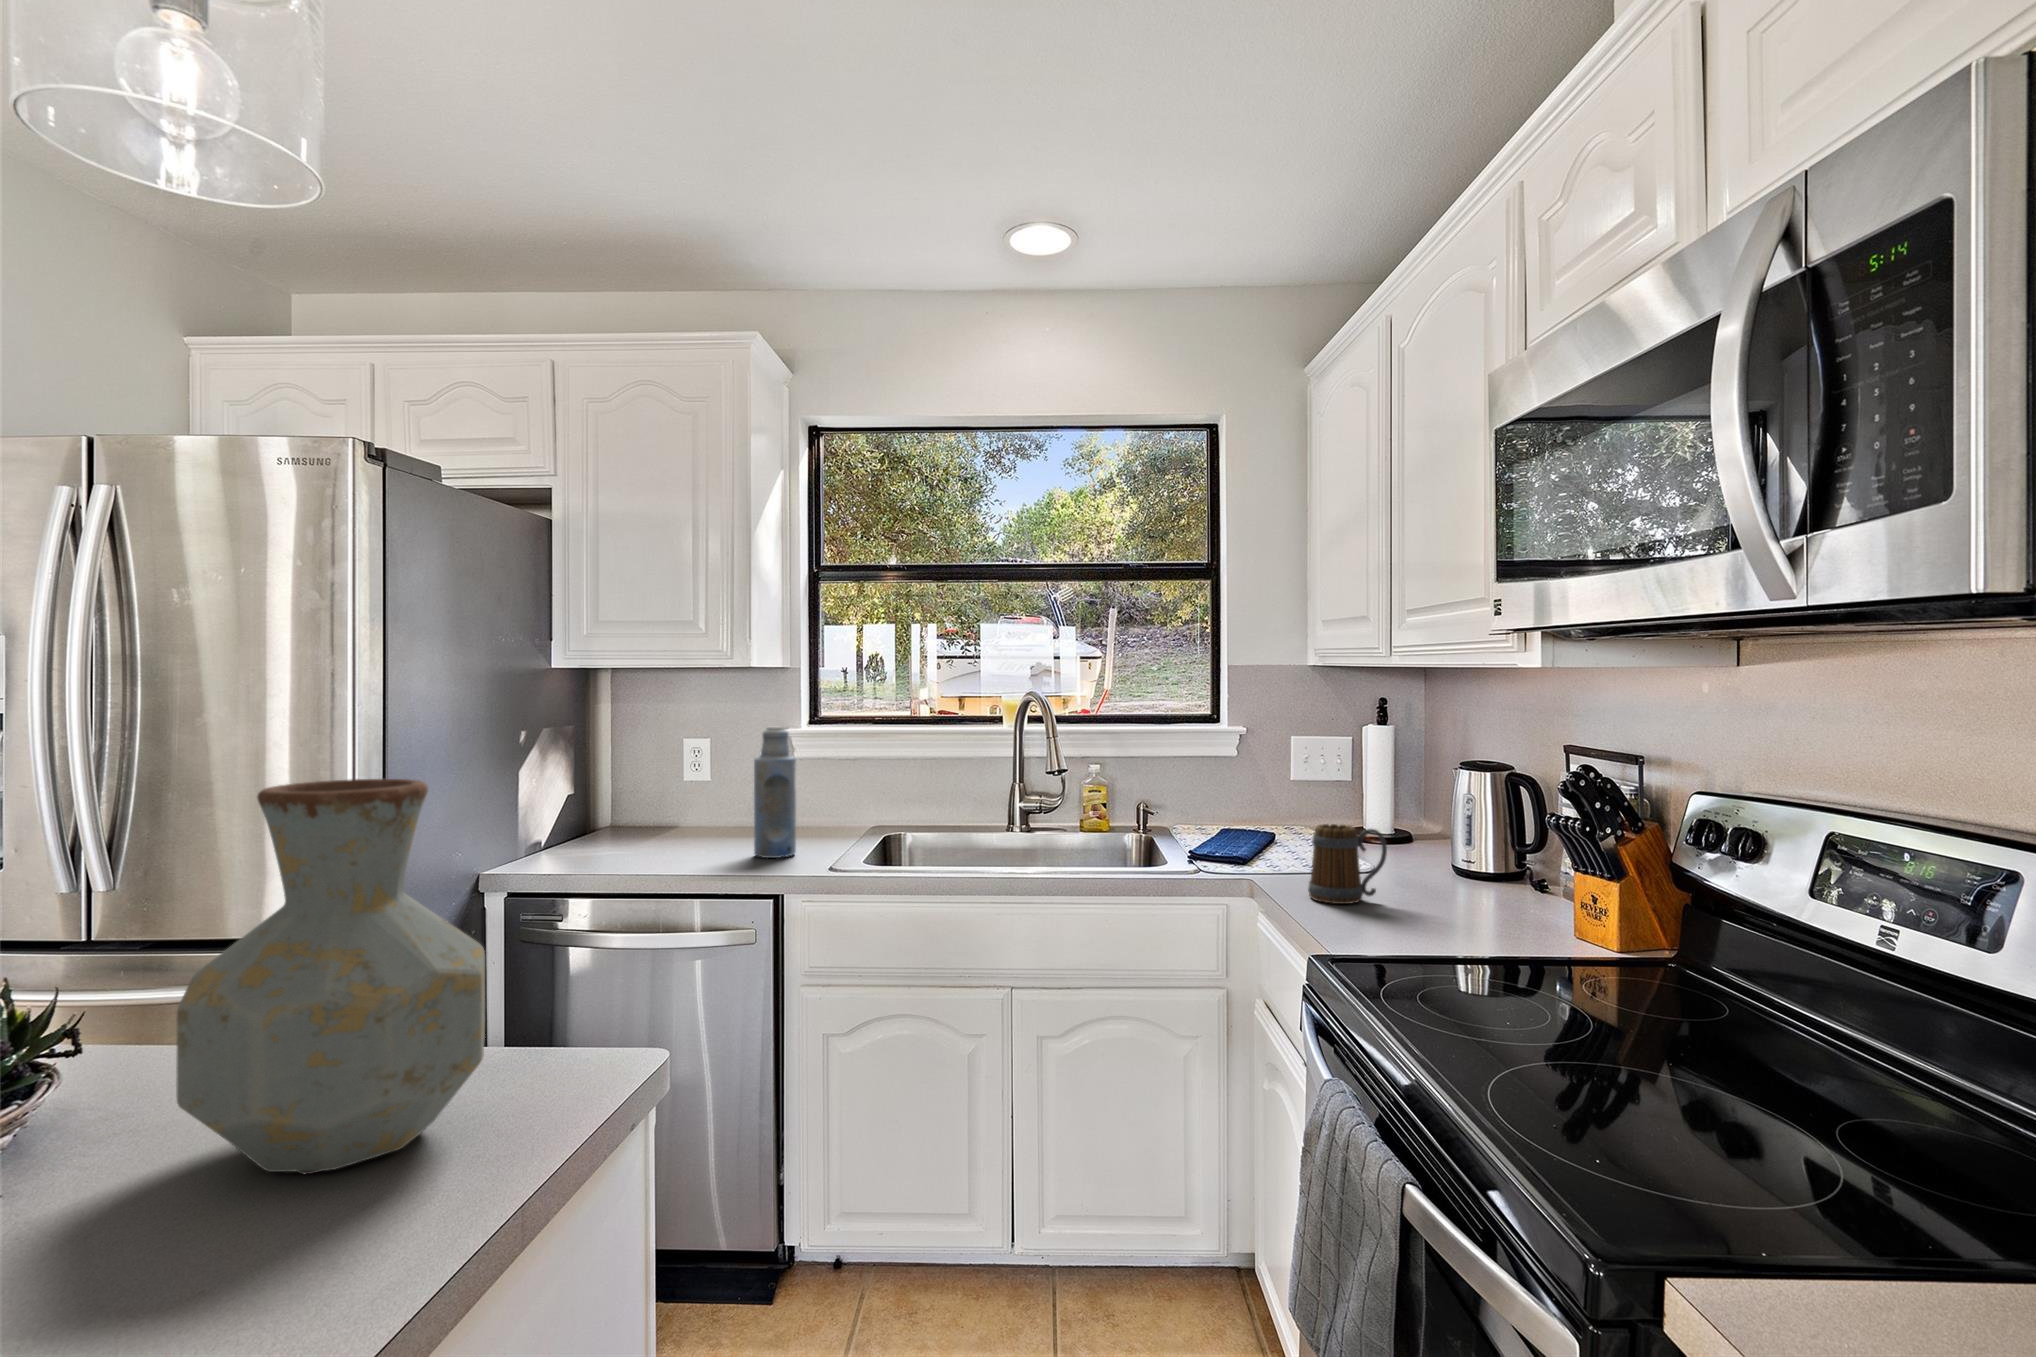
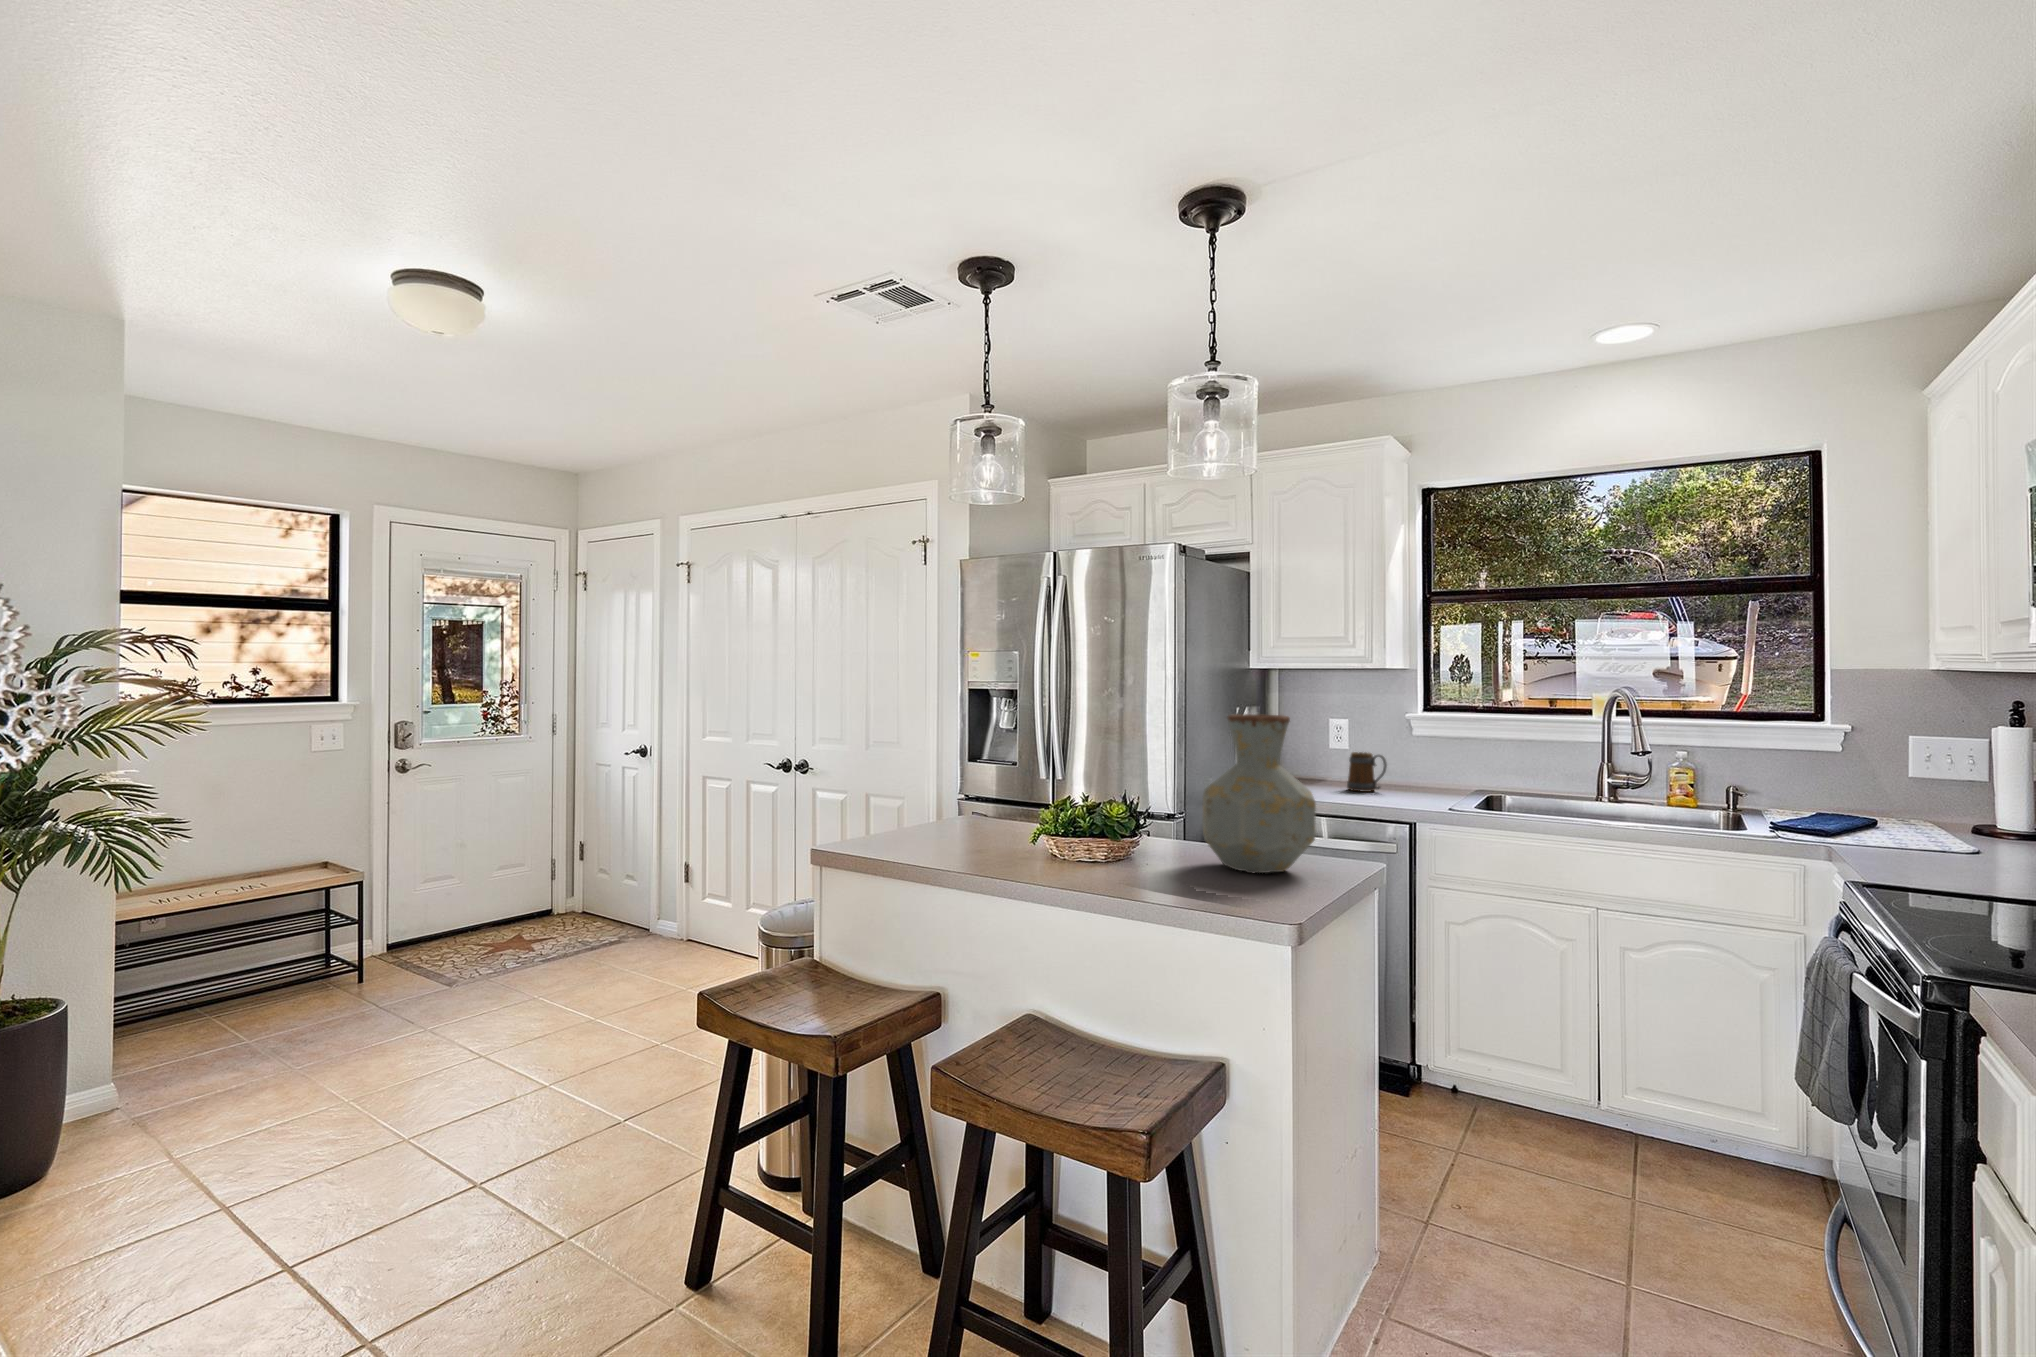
bottle: present [754,727,796,858] -> none [1389,710,1420,801]
mug: present [1308,824,1387,904] -> present [1347,752,1387,792]

